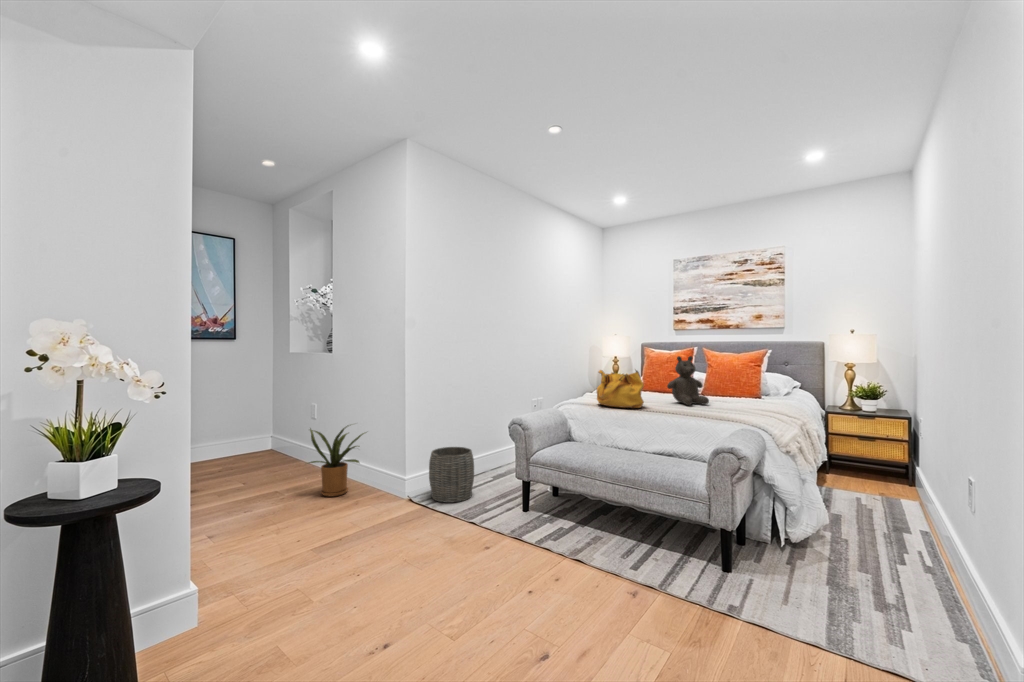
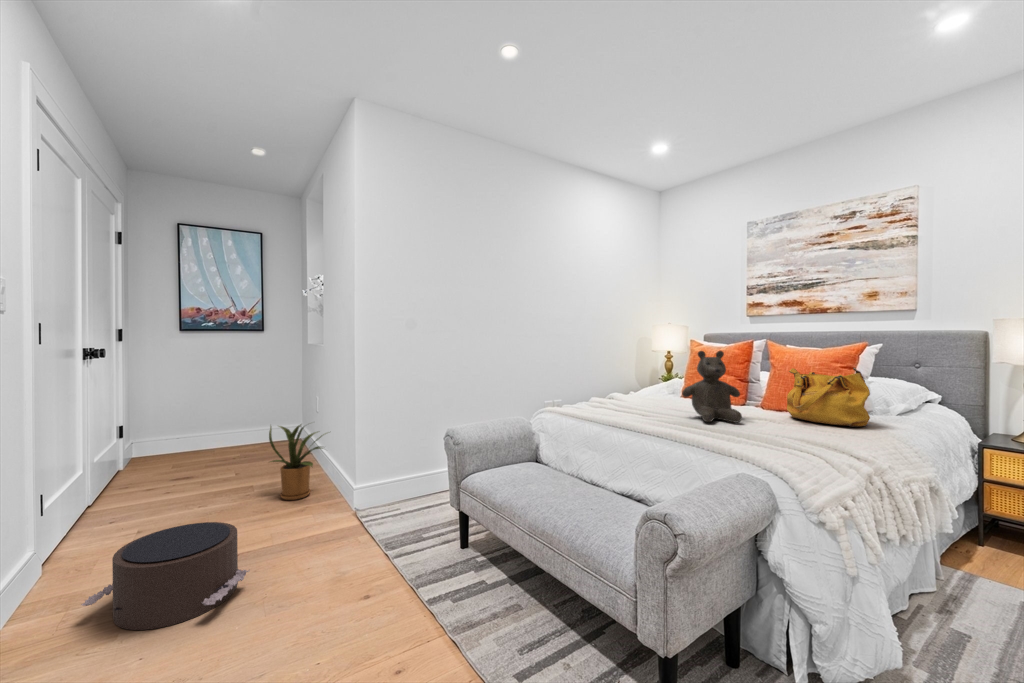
handbag: present [597,370,644,408] -> present [787,368,870,427]
woven basket: present [429,447,474,503] -> none [375,455,430,524]
pouf: none [271,506,390,590] -> present [81,522,250,630]

